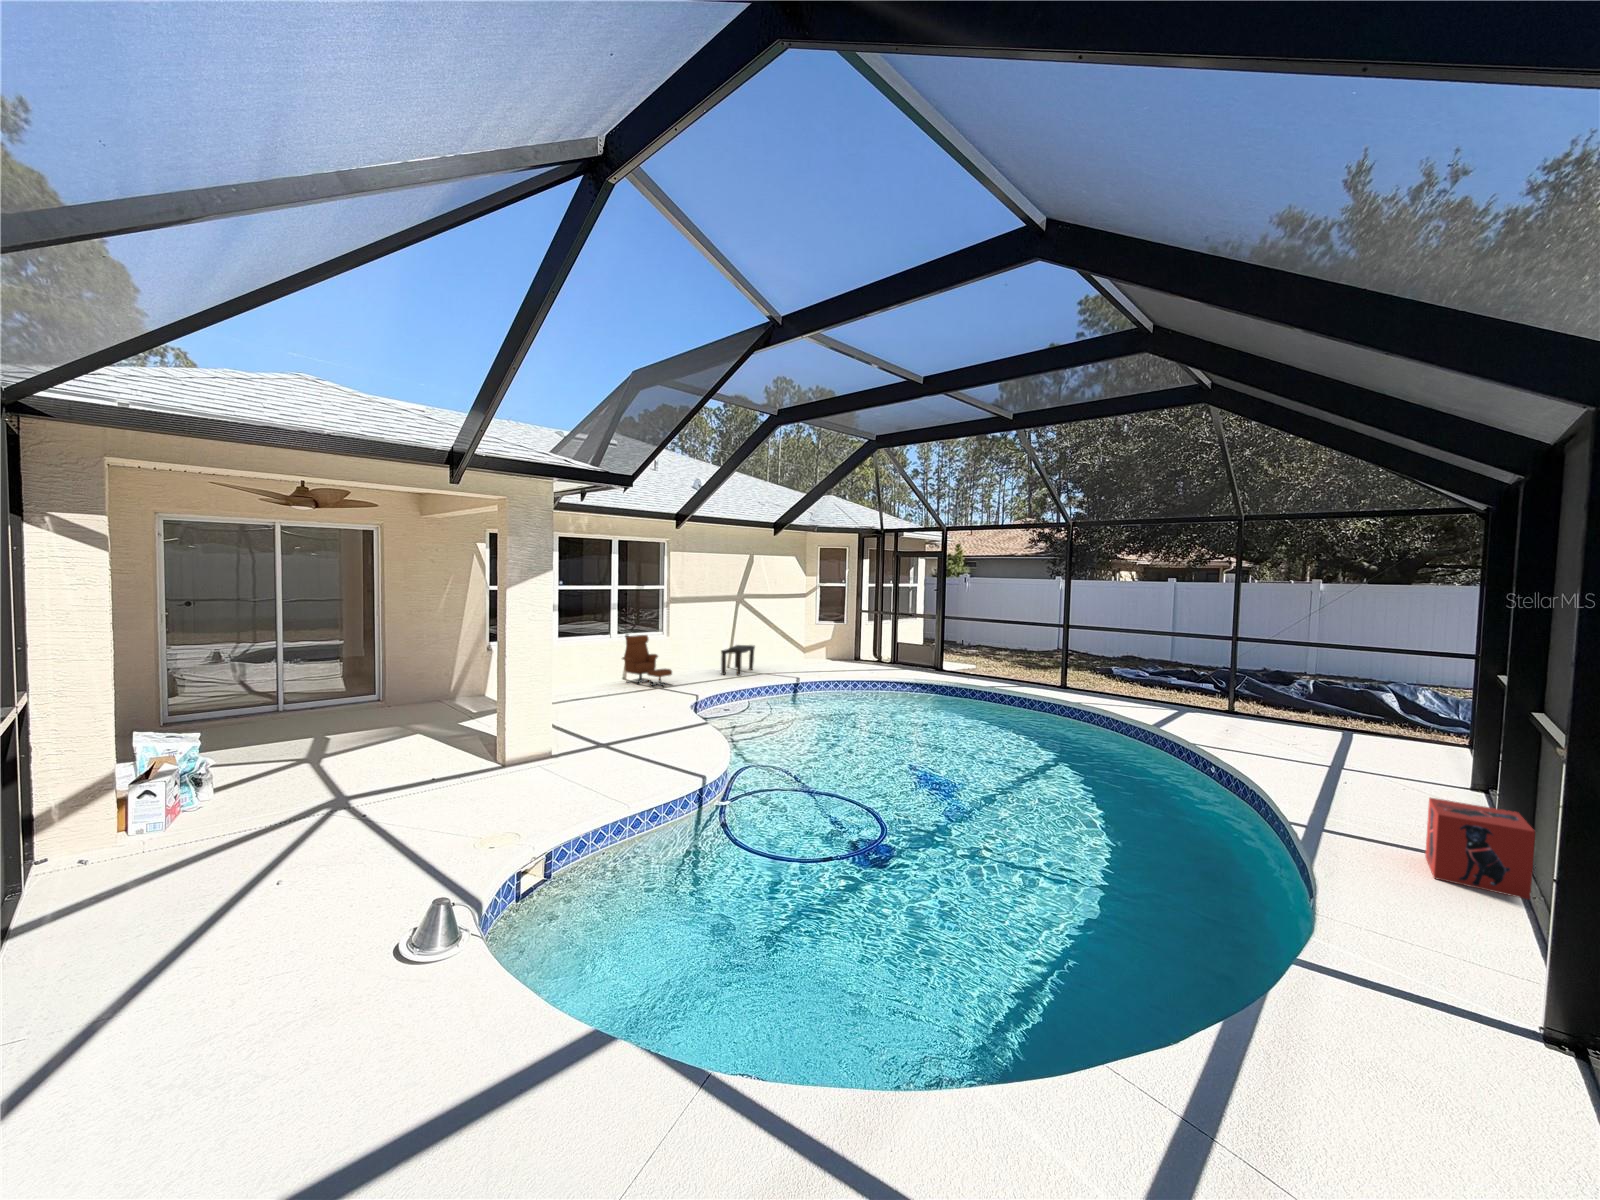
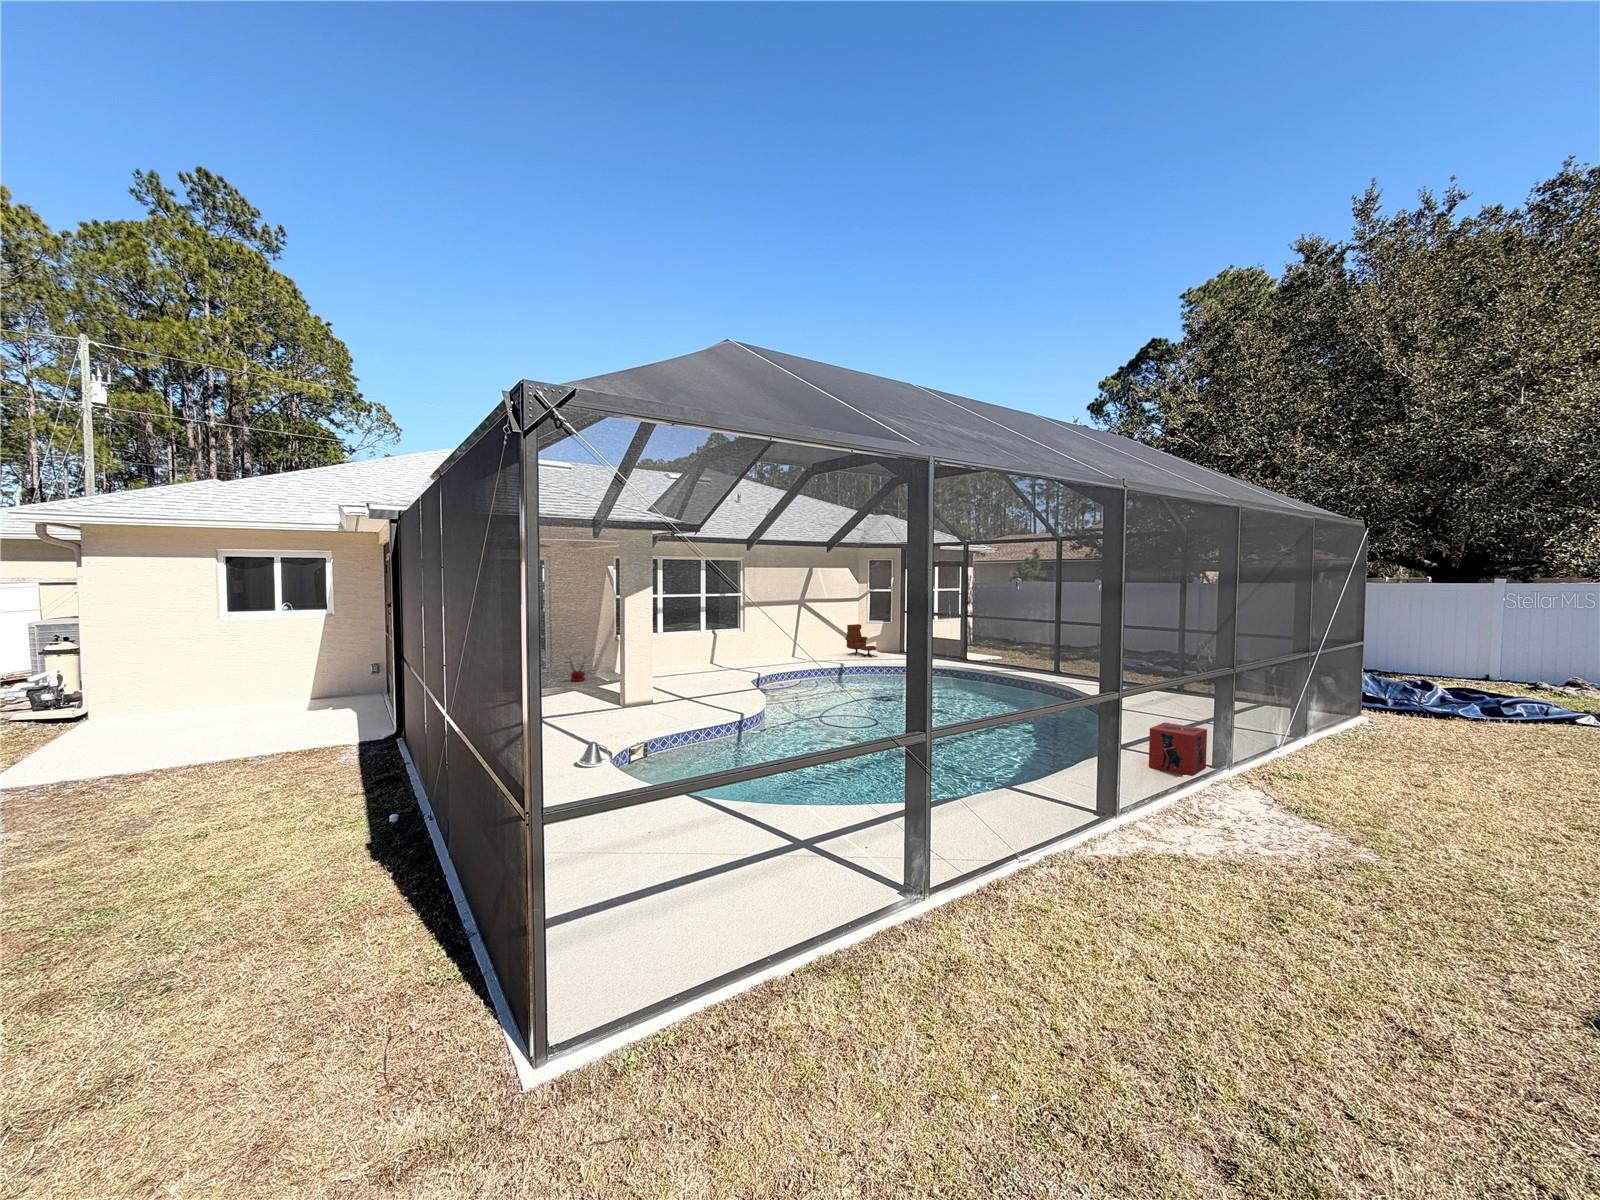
lounge chair: present [622,635,672,687] -> present [845,624,877,658]
bench: present [721,645,755,675] -> none [785,639,813,662]
decorative plant: none [395,662,458,713] -> present [569,659,585,681]

